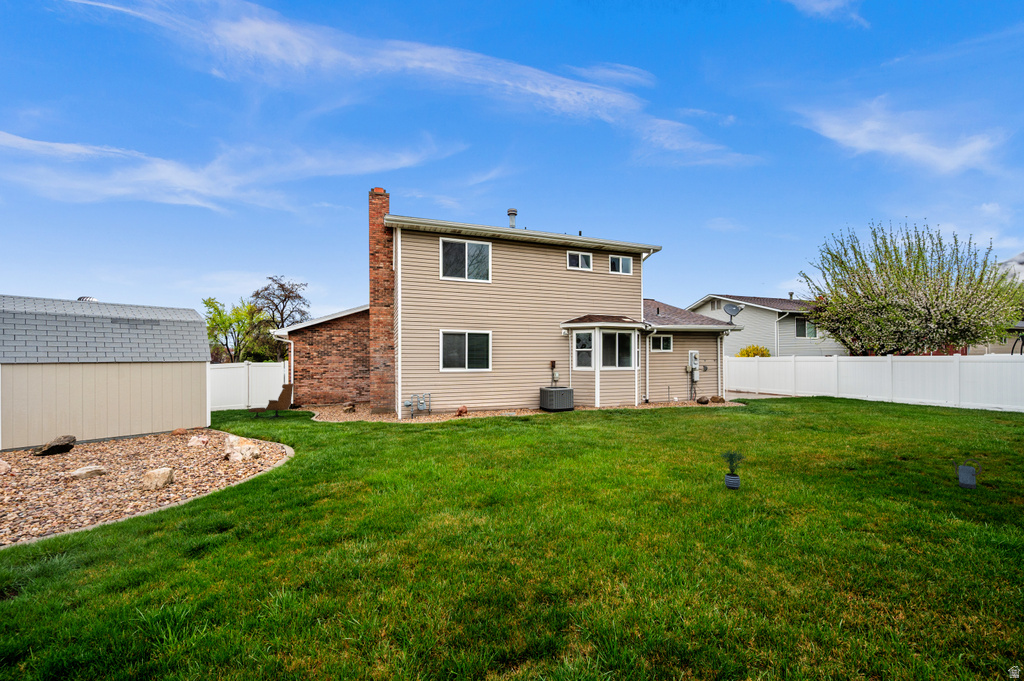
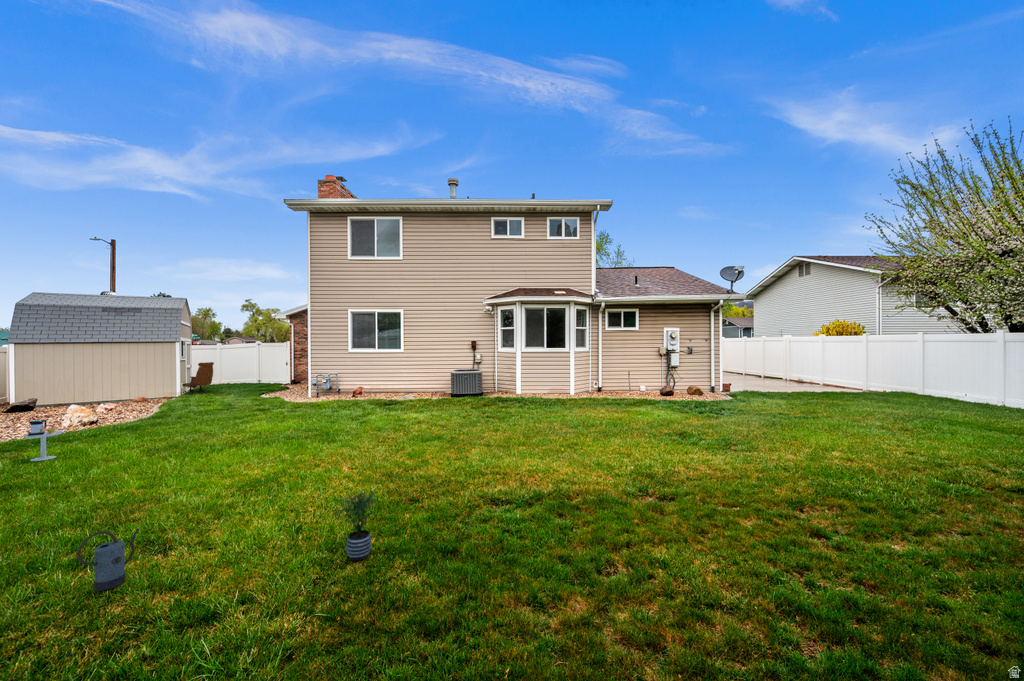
side table: none [432,438,457,479] -> present [24,420,62,461]
potted plant: present [721,451,748,489] -> present [335,492,376,561]
watering can: present [953,459,982,489] -> present [77,529,140,591]

